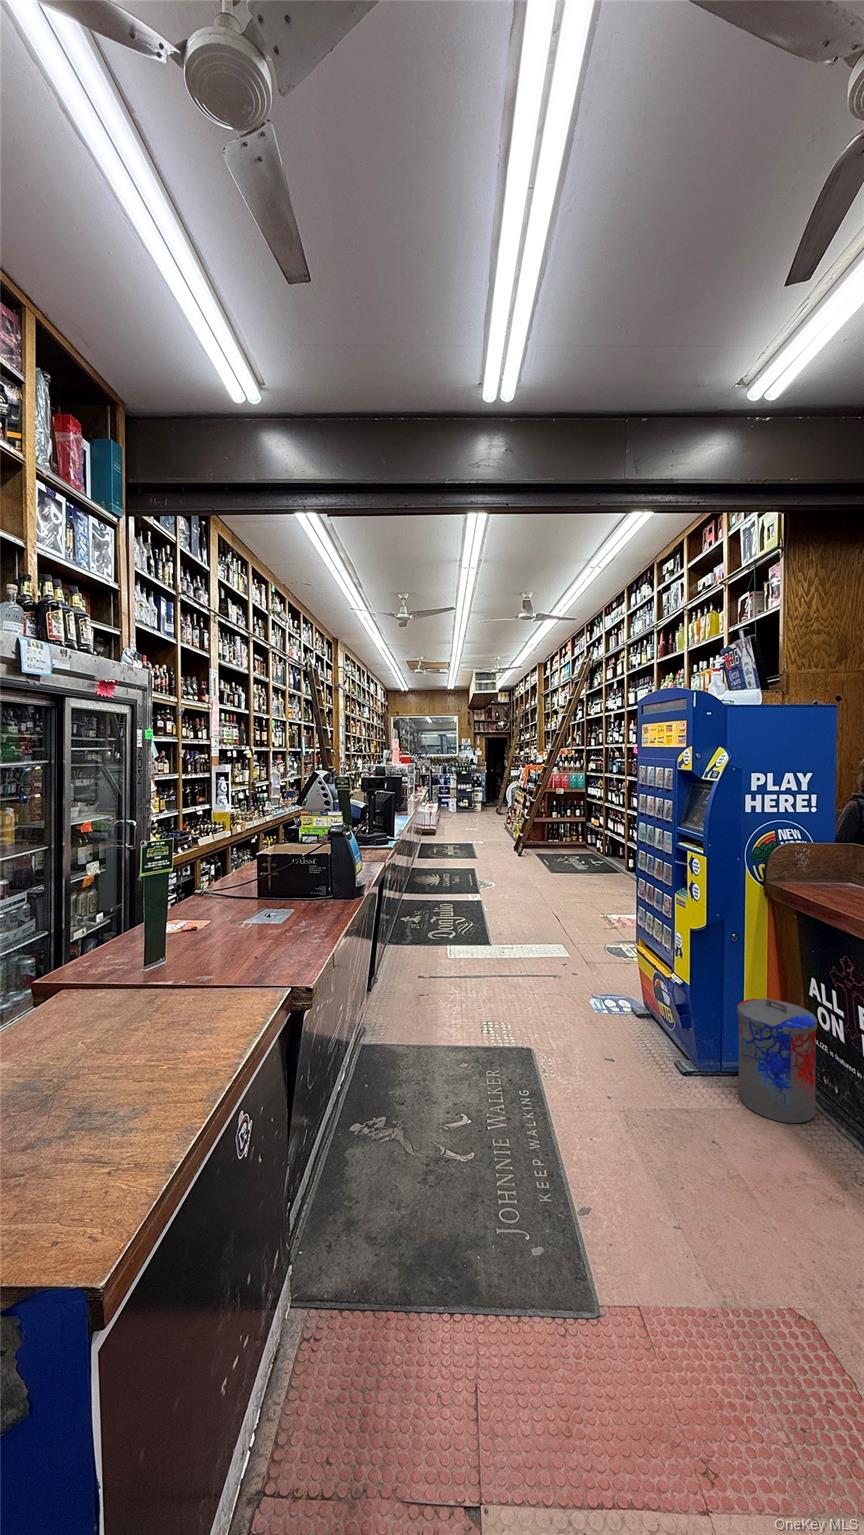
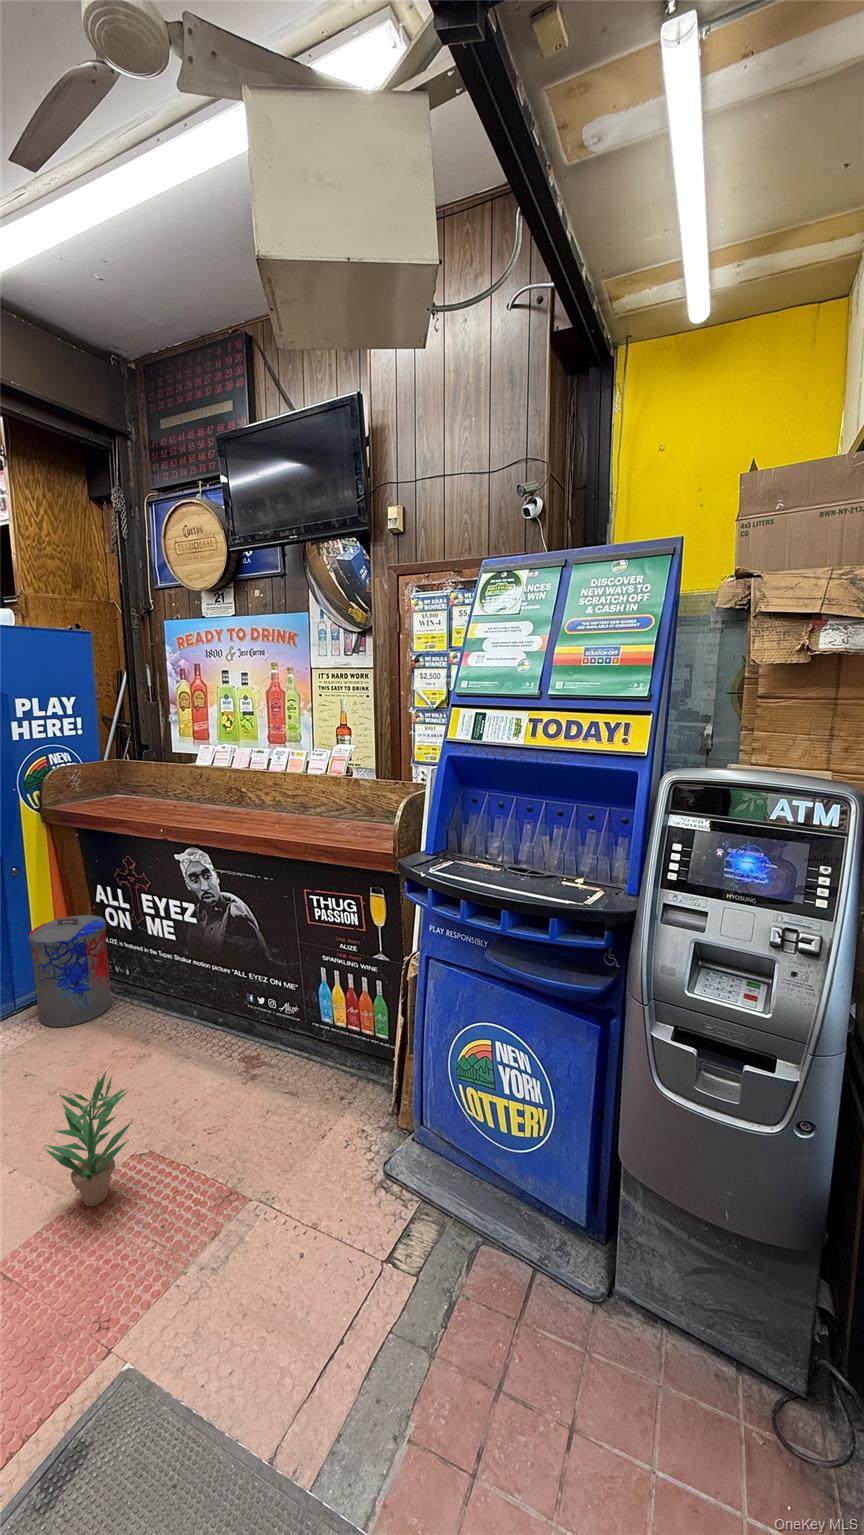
potted plant: none [703,1184,798,1338] -> present [46,1072,134,1206]

